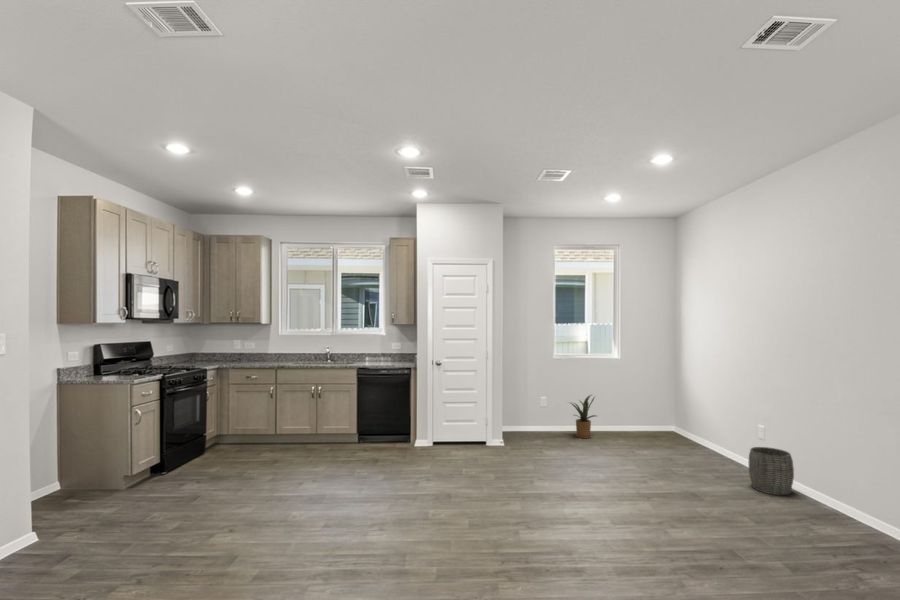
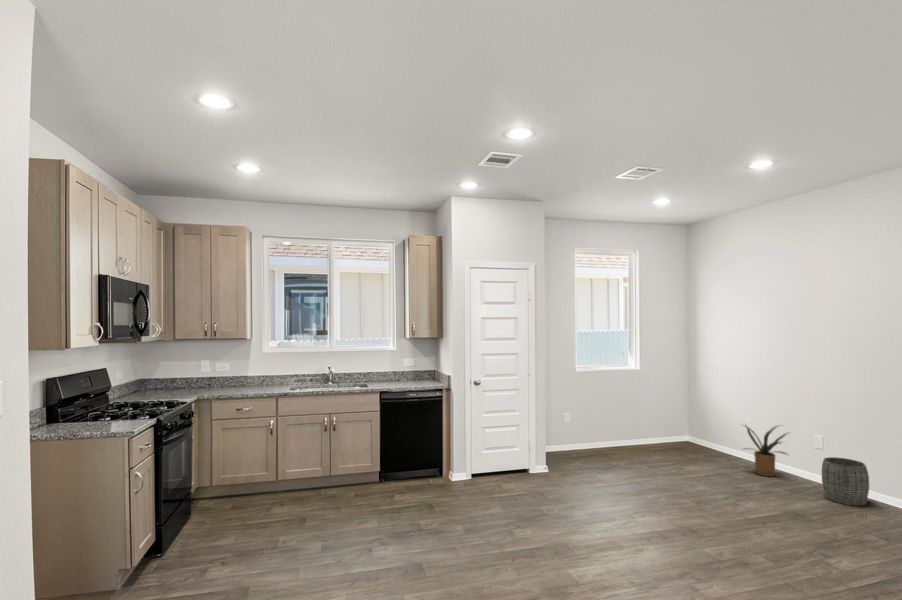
house plant: present [571,395,596,439] -> present [745,425,788,476]

